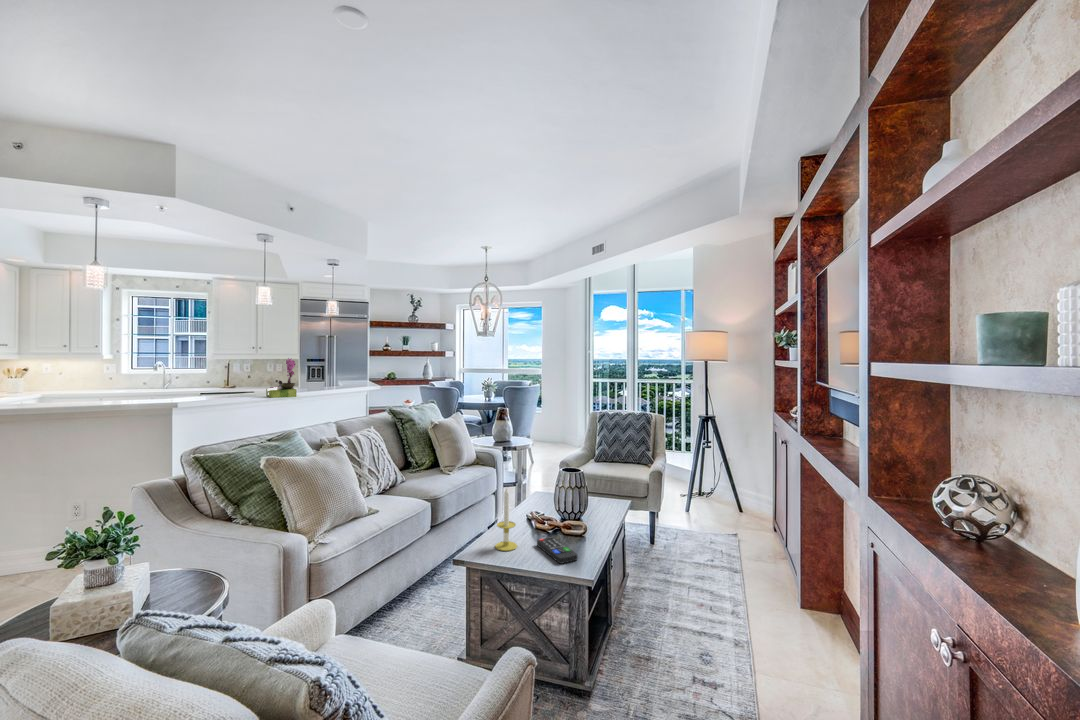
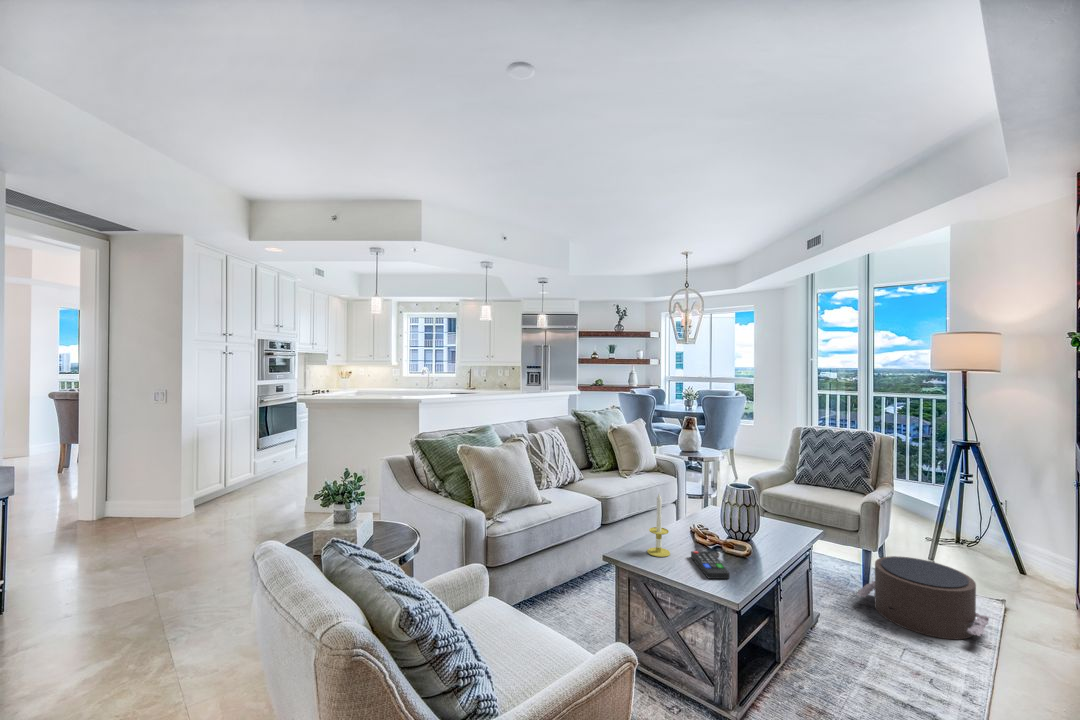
flower arrangement: present [266,358,296,398] -> none [485,364,509,398]
pouf: none [650,512,737,573] -> present [857,556,989,639]

